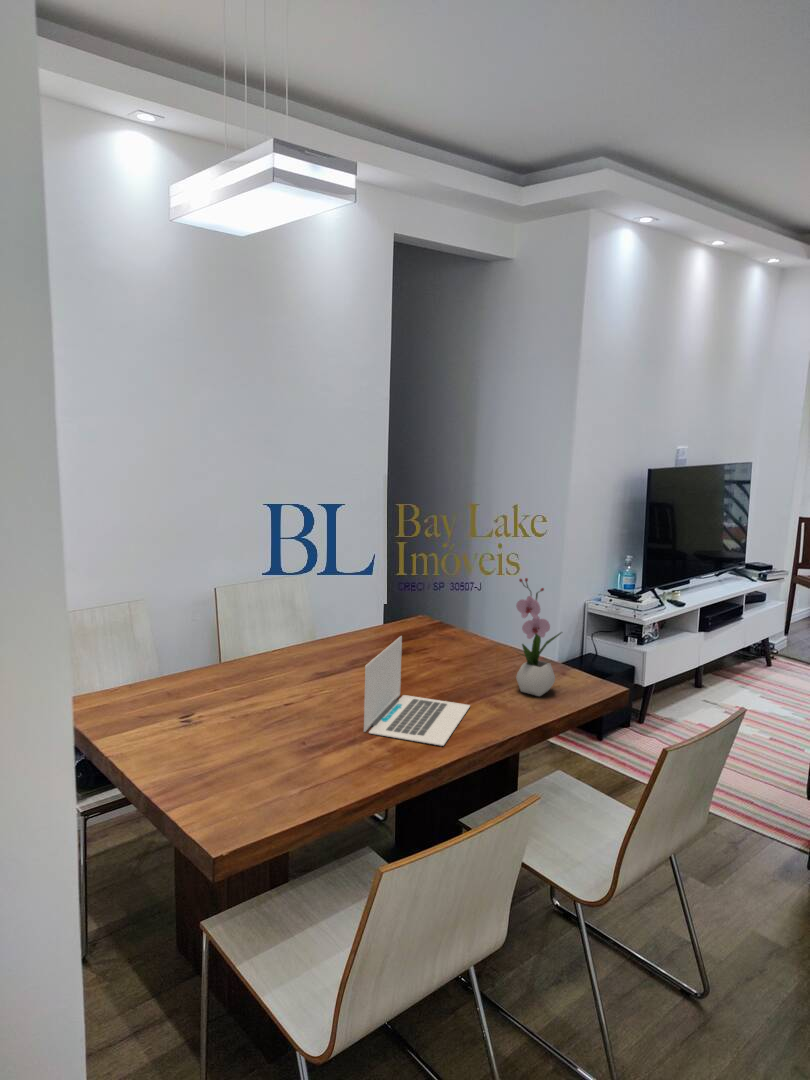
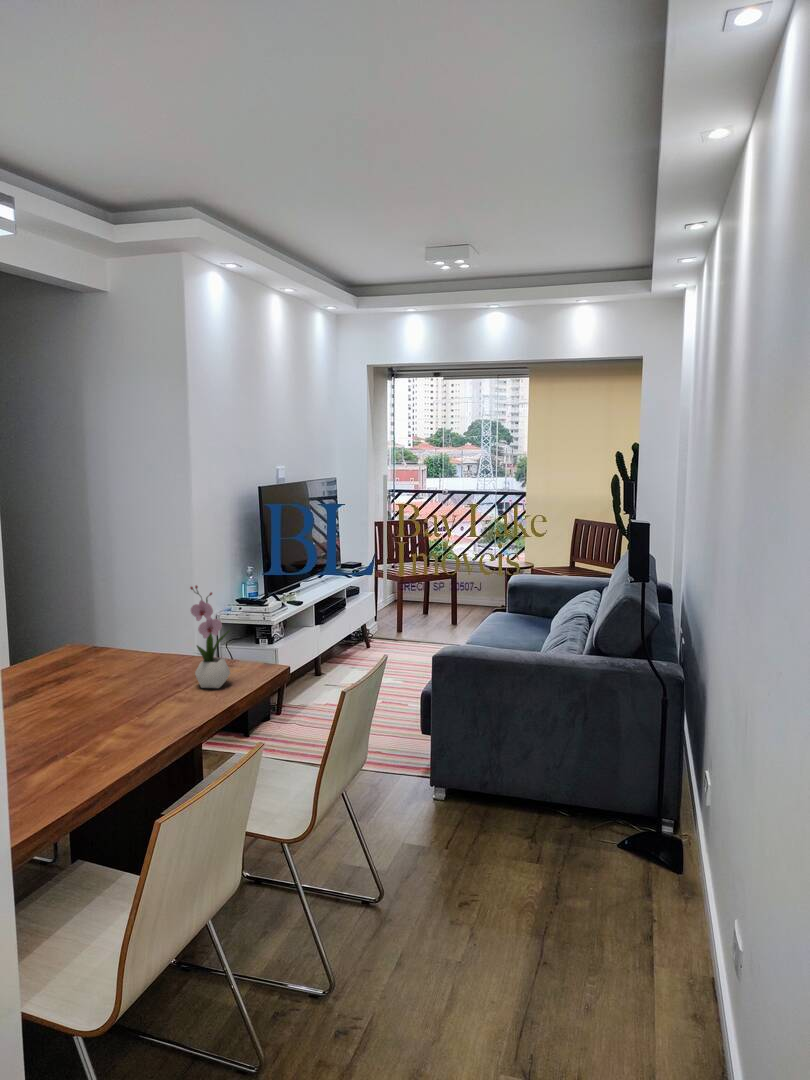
laptop: present [364,636,470,746] -> none [66,655,161,748]

